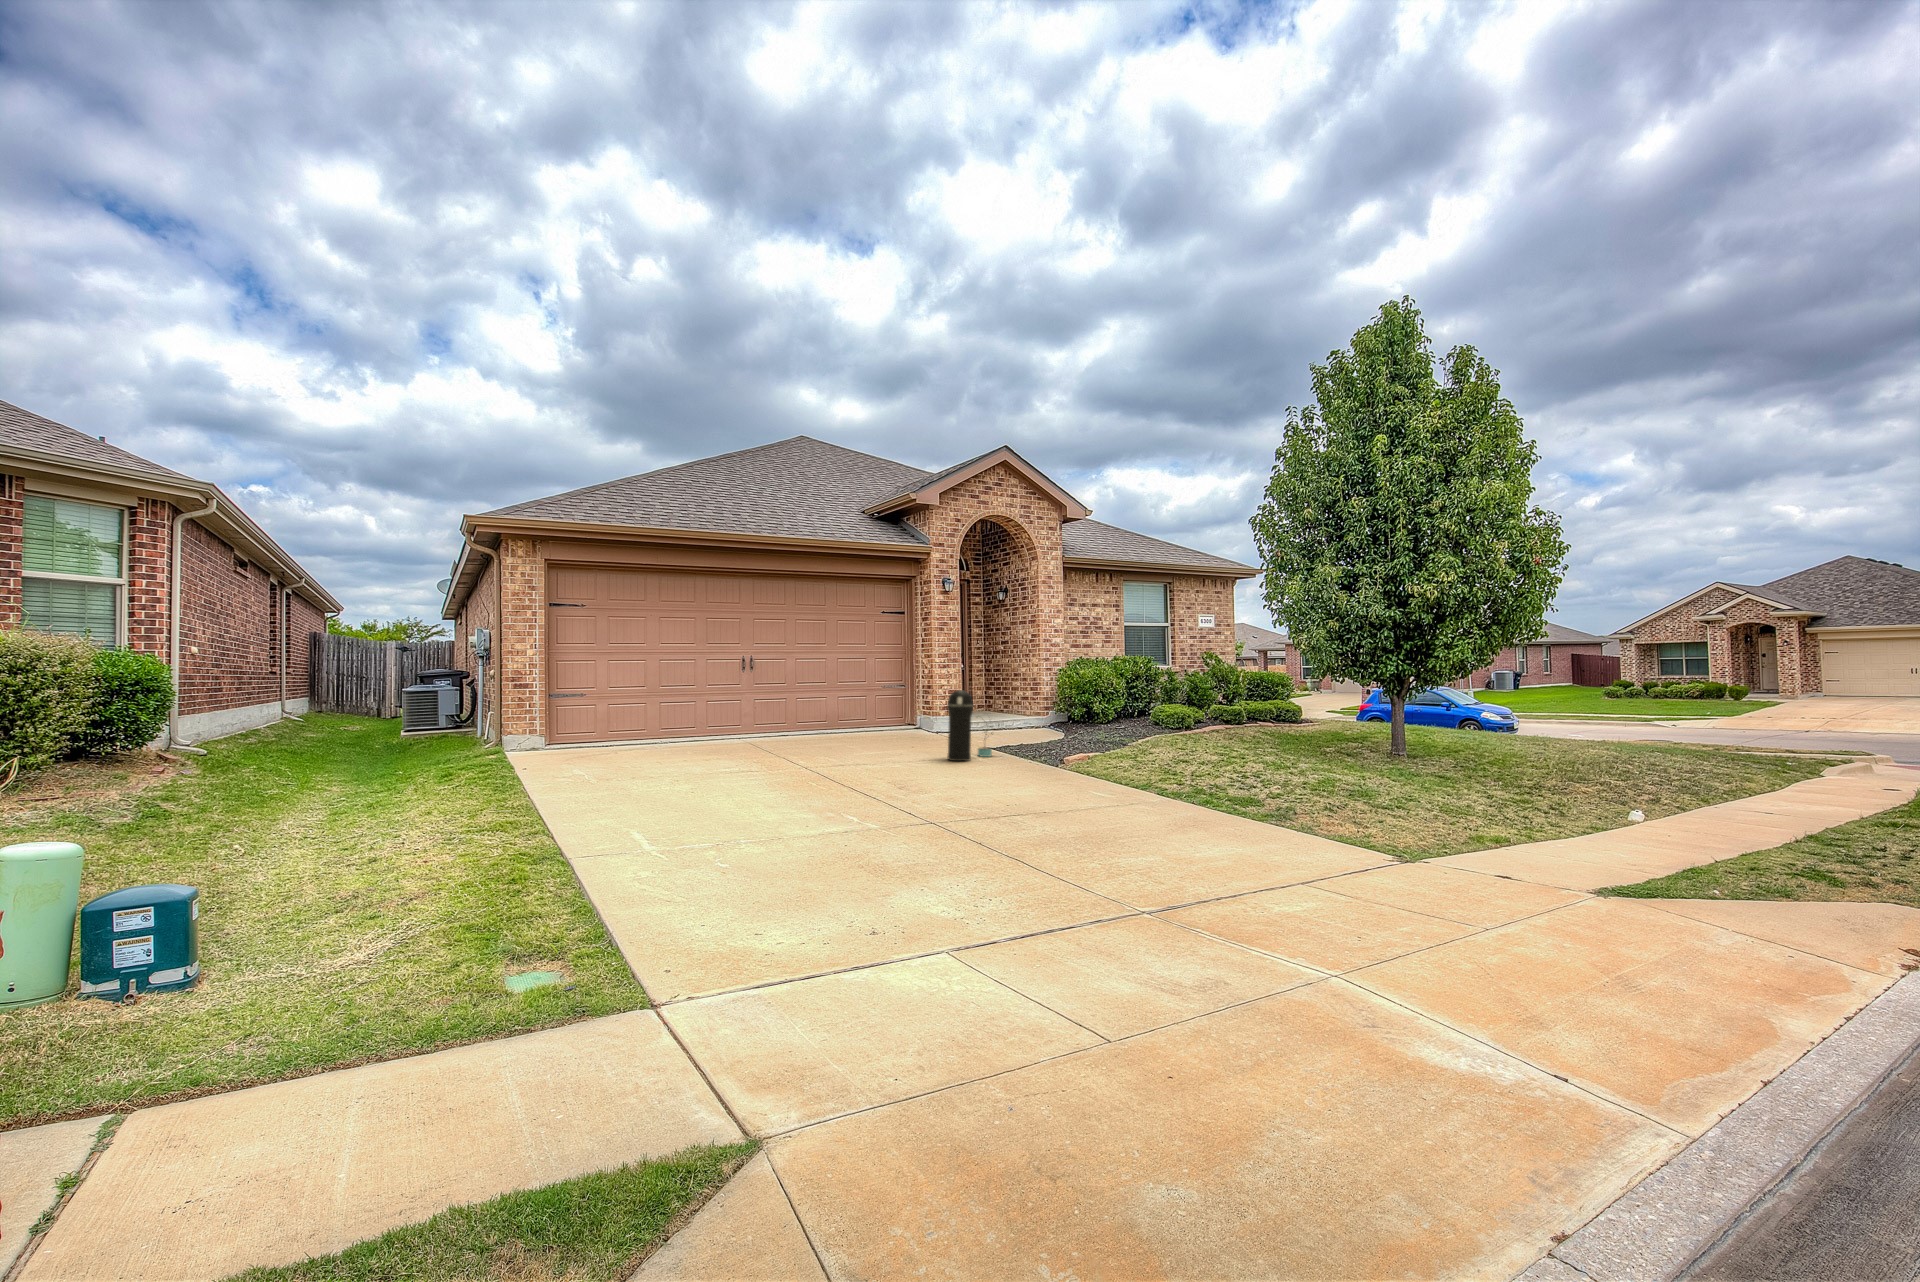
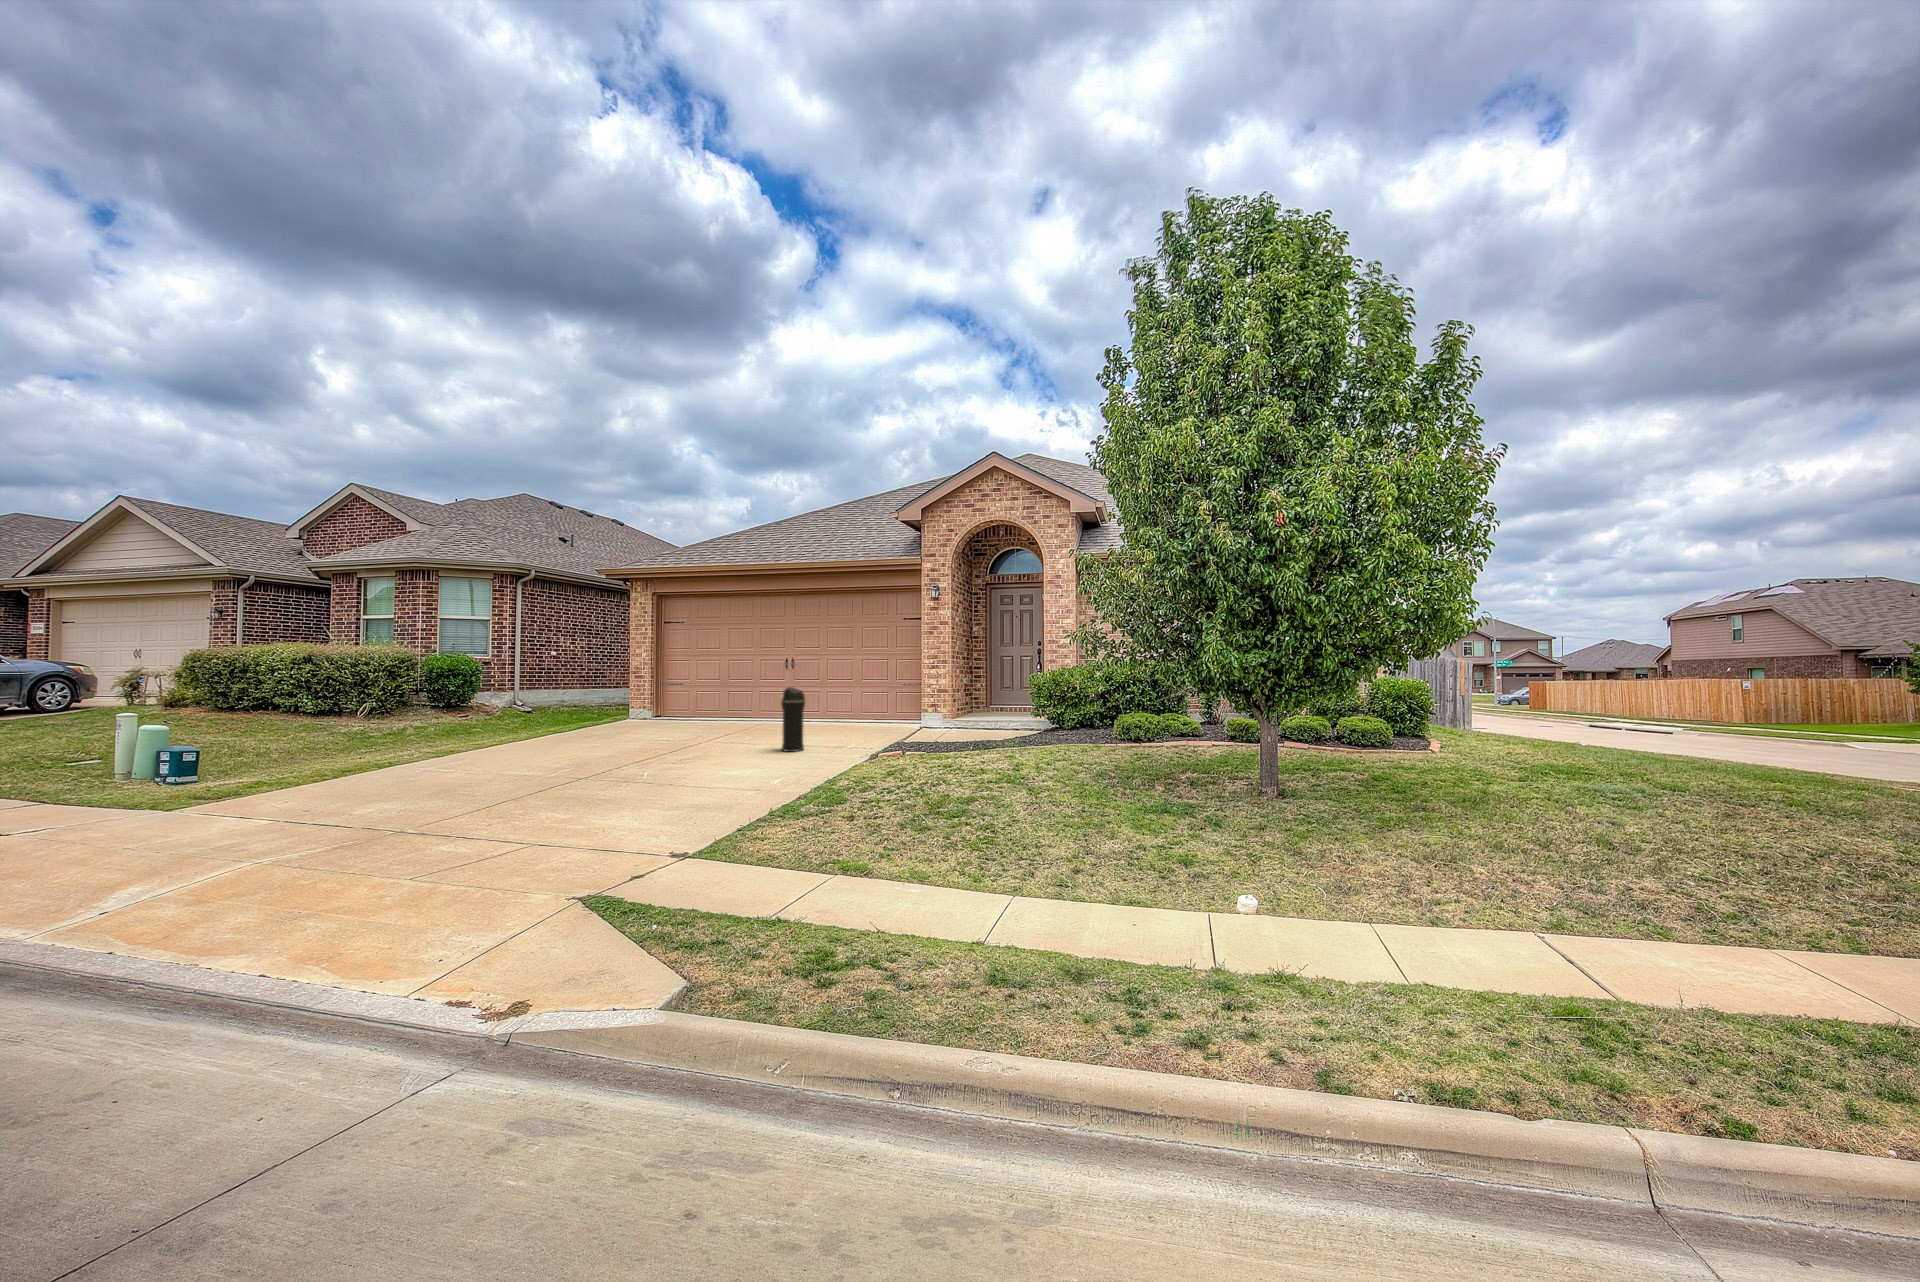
potted plant: present [978,722,1000,757] -> none [816,707,841,750]

